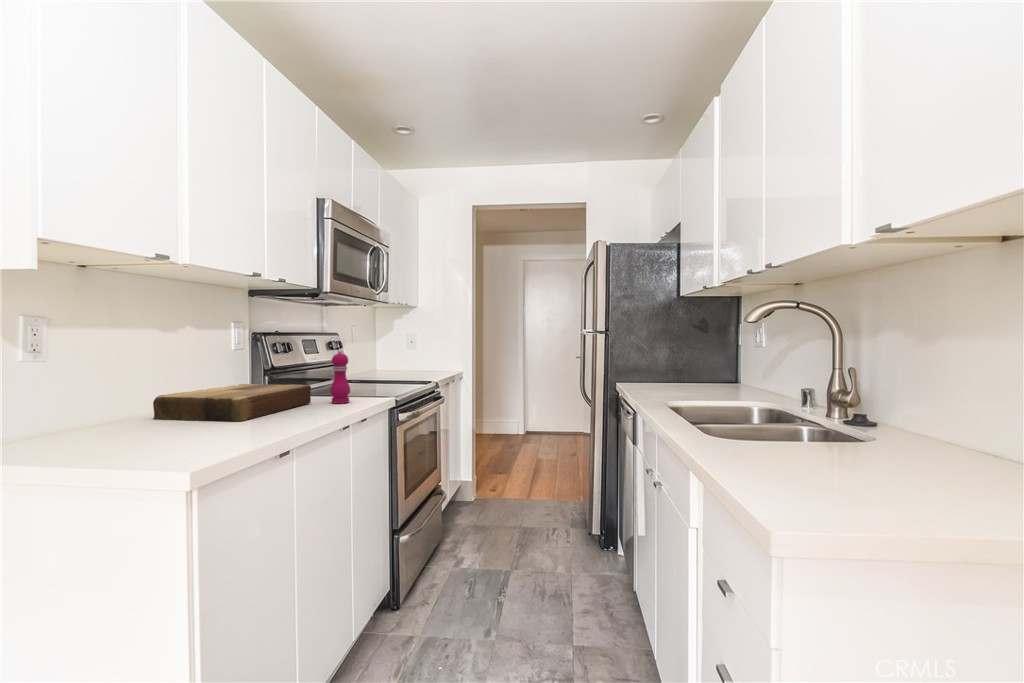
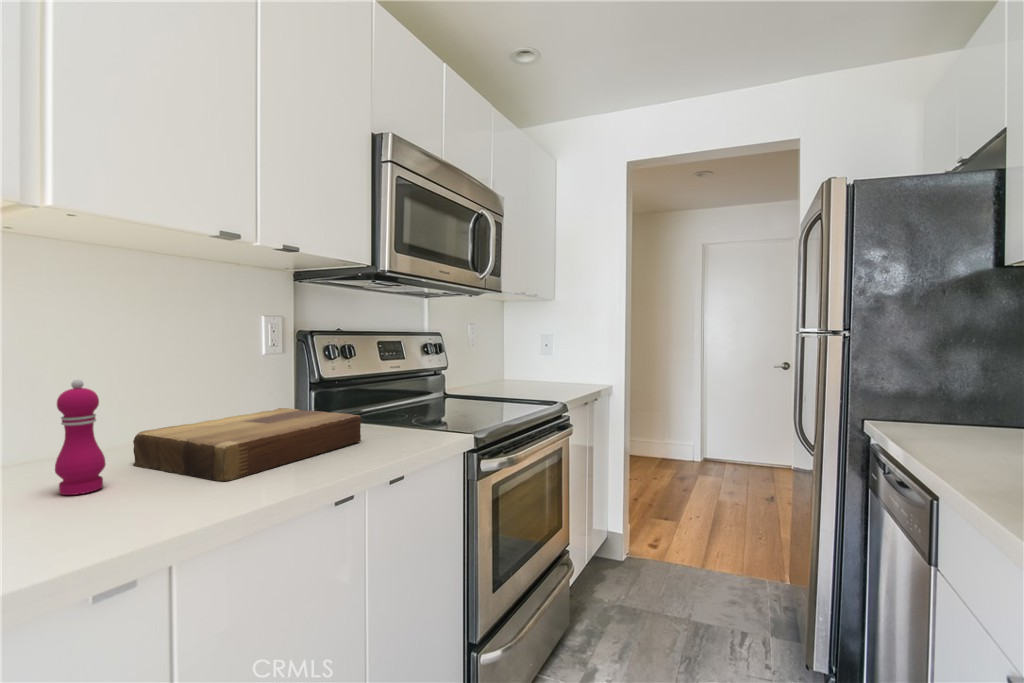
pepper mill: present [330,349,350,403] -> present [55,380,106,495]

